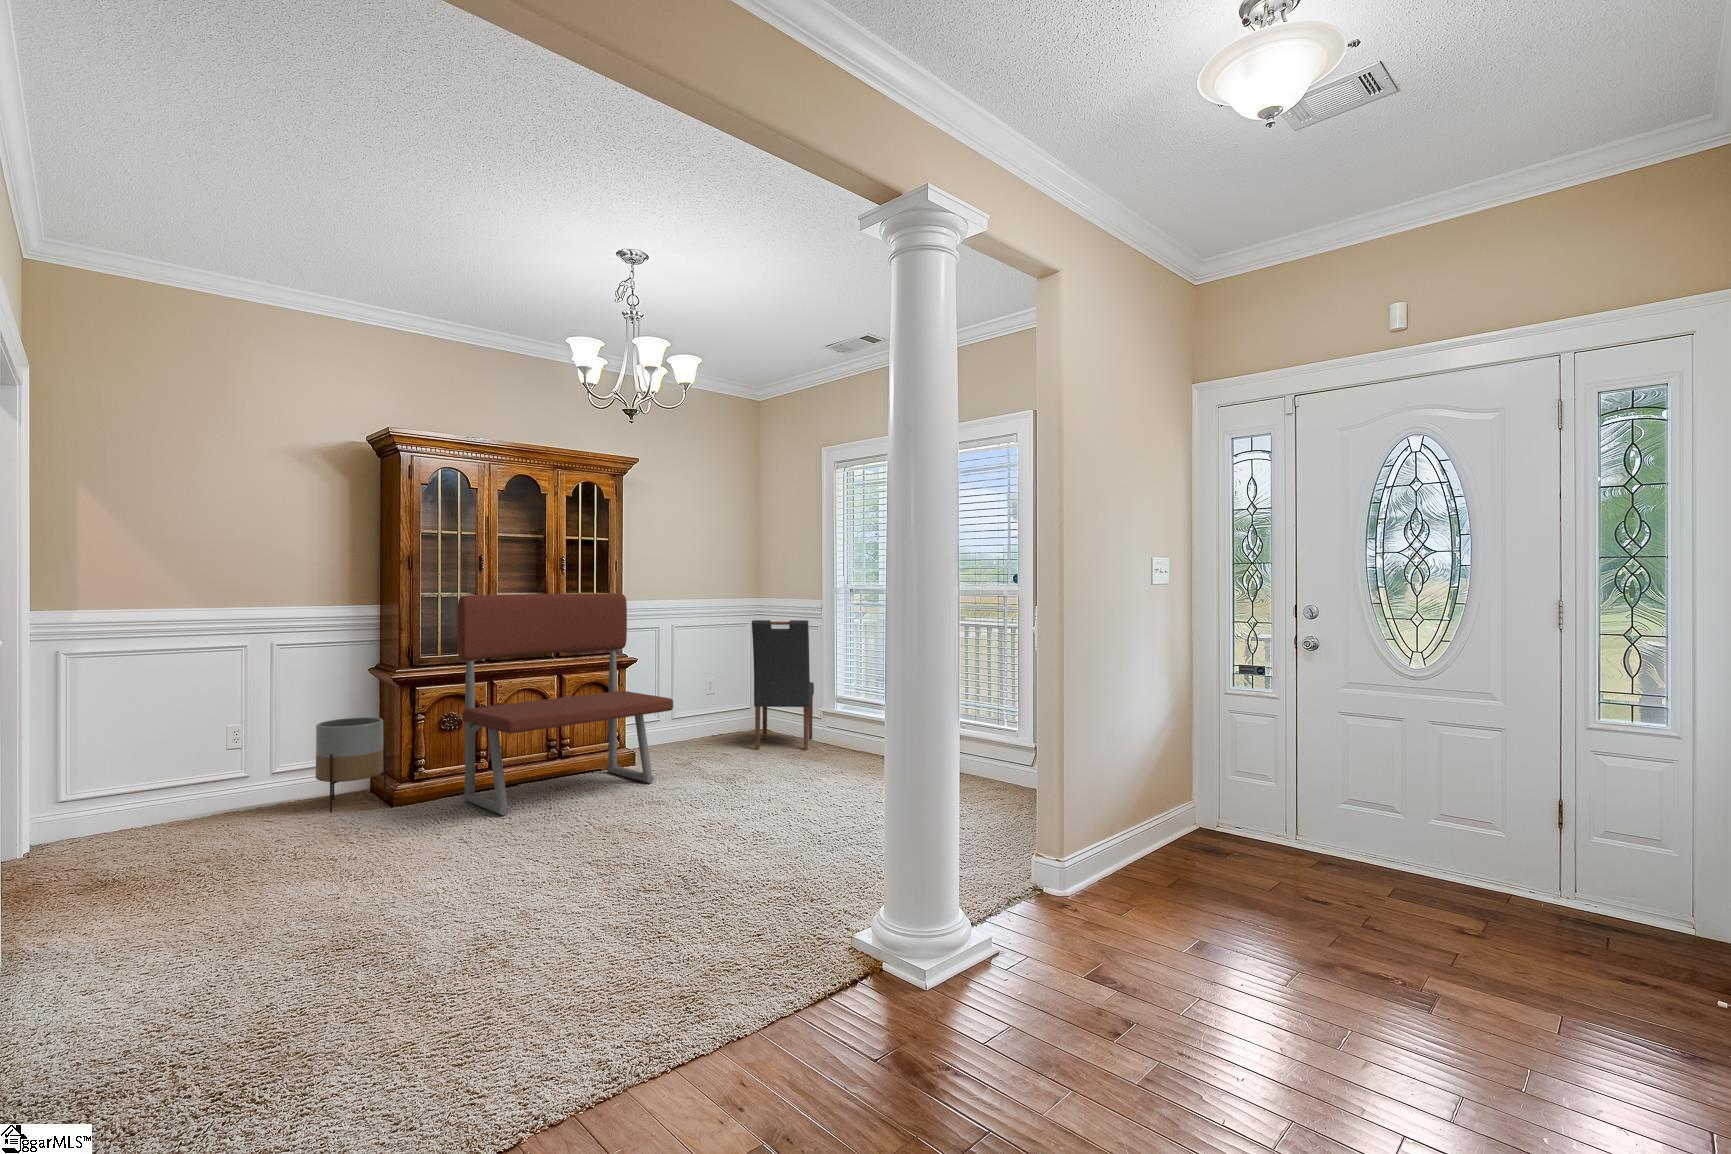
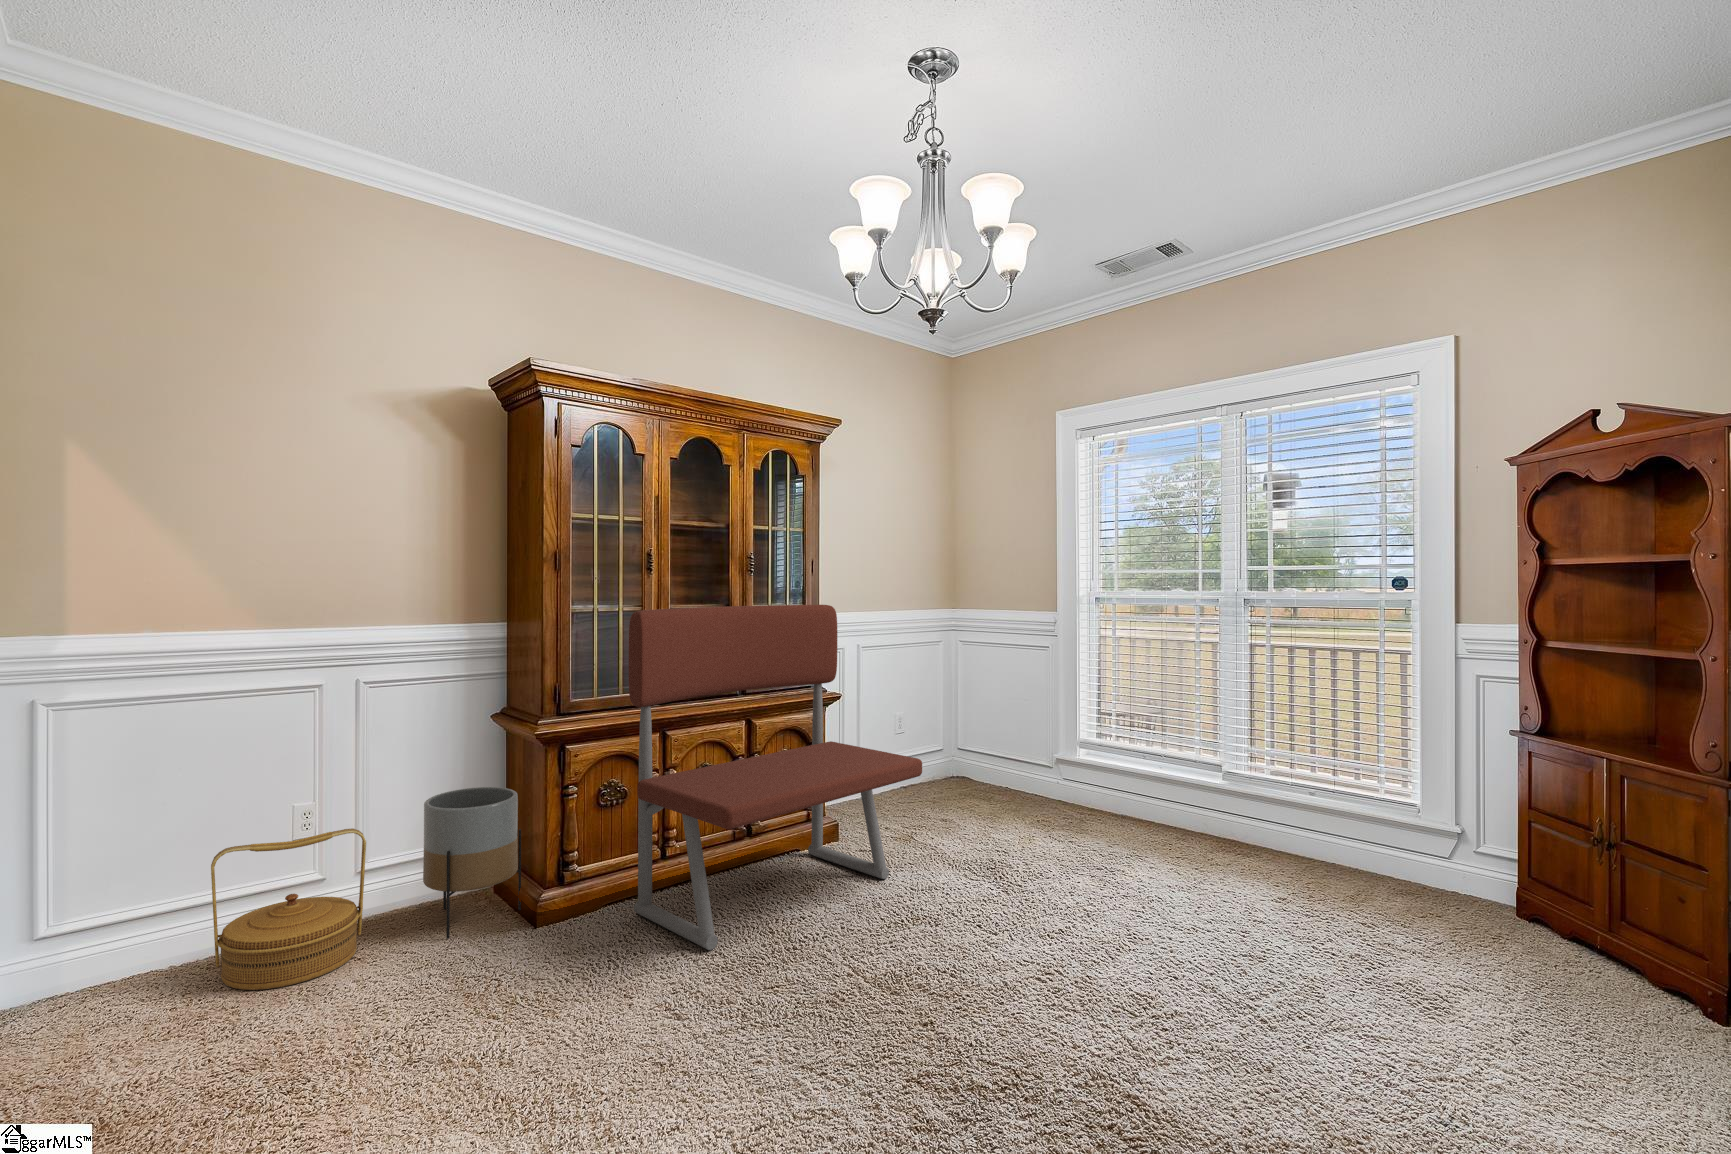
dining chair: present [752,620,814,750] -> none [972,640,1057,815]
woven basket: none [170,739,275,834] -> present [211,829,366,990]

